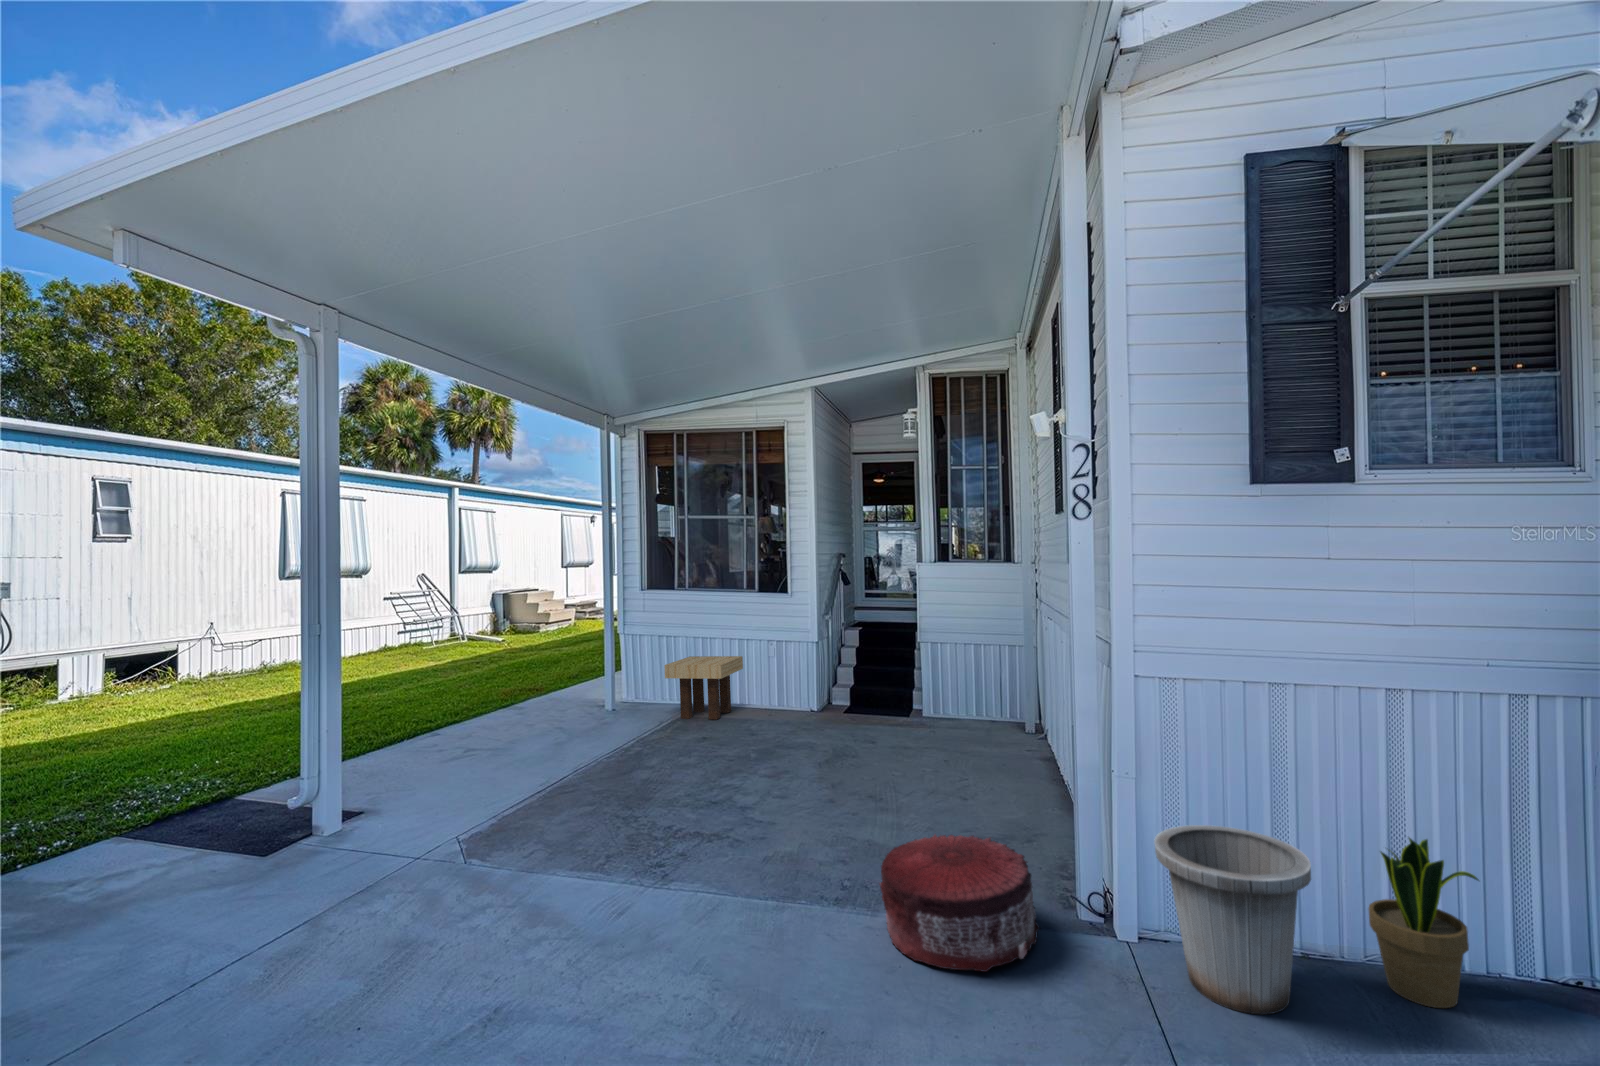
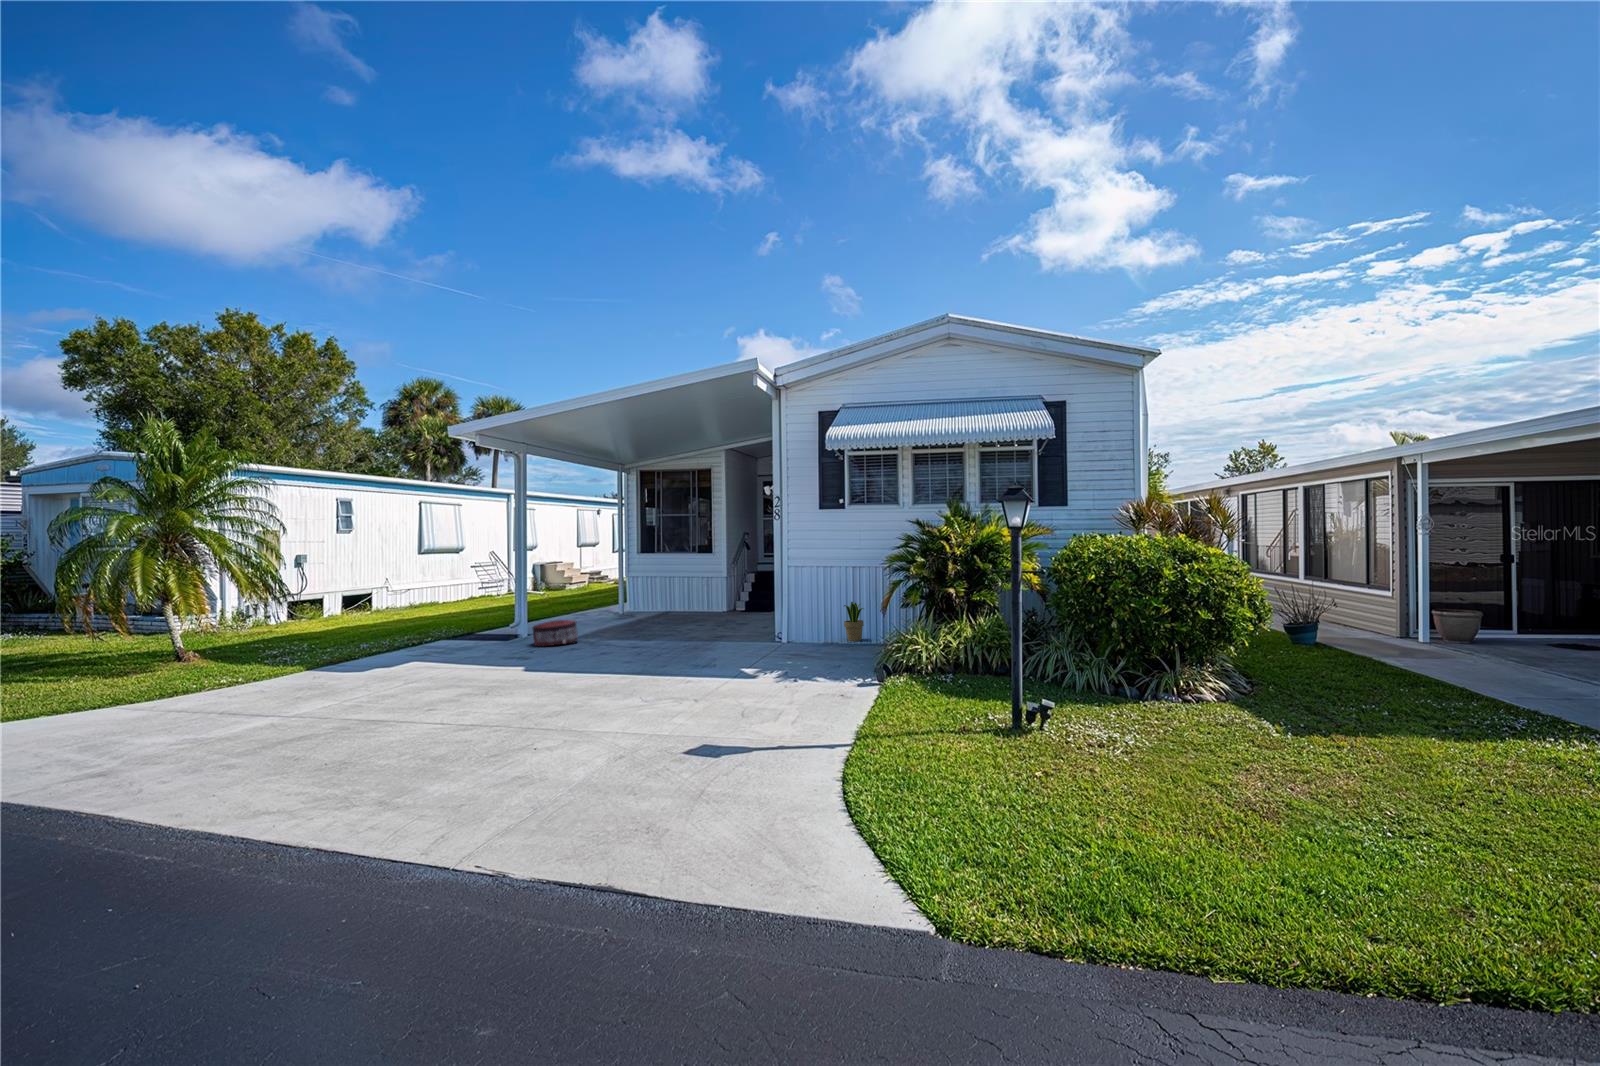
side table: present [664,656,743,720] -> none [653,584,692,613]
trash can: present [1154,825,1311,1014] -> none [790,604,825,643]
pouf: present [880,835,1040,972] -> present [533,620,578,646]

